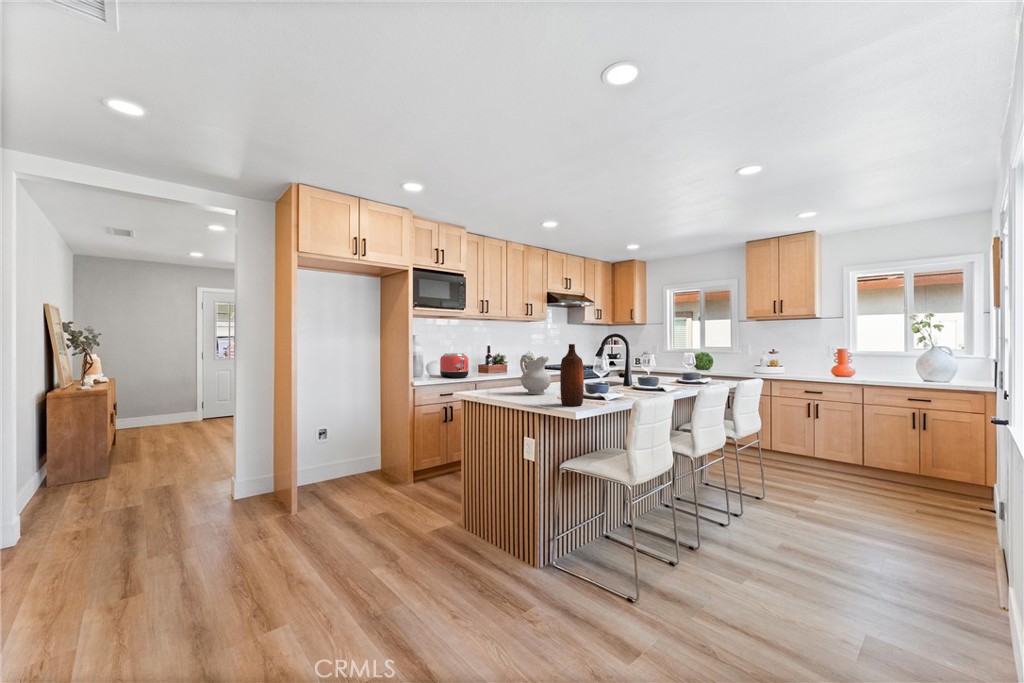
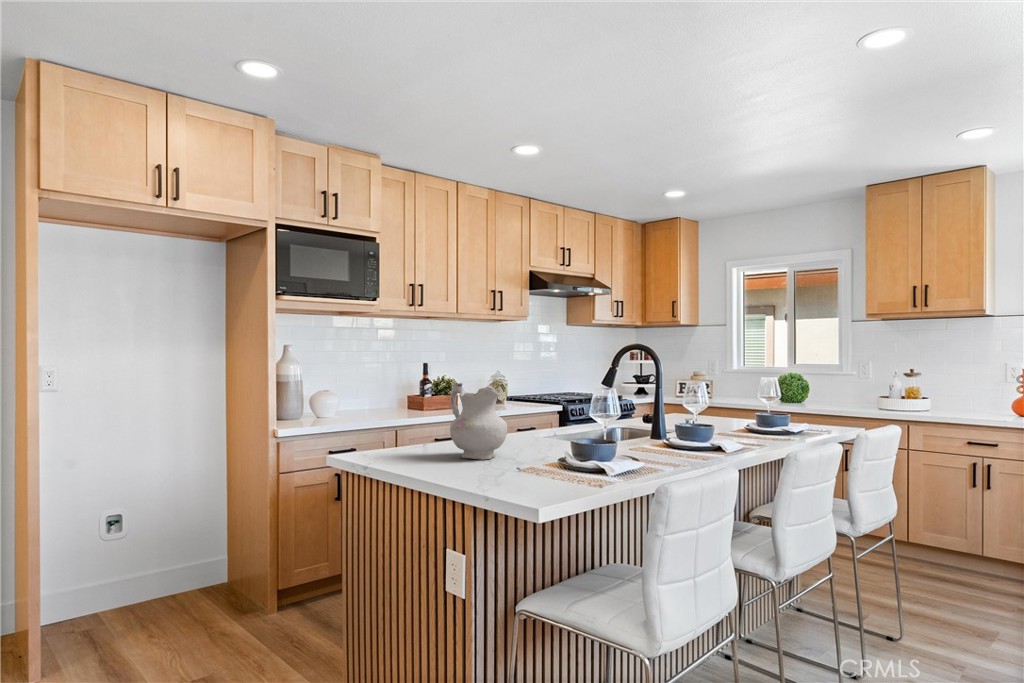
bottle: present [560,344,584,406] -> none [511,365,557,490]
toaster: present [440,353,469,378] -> none [333,376,384,420]

